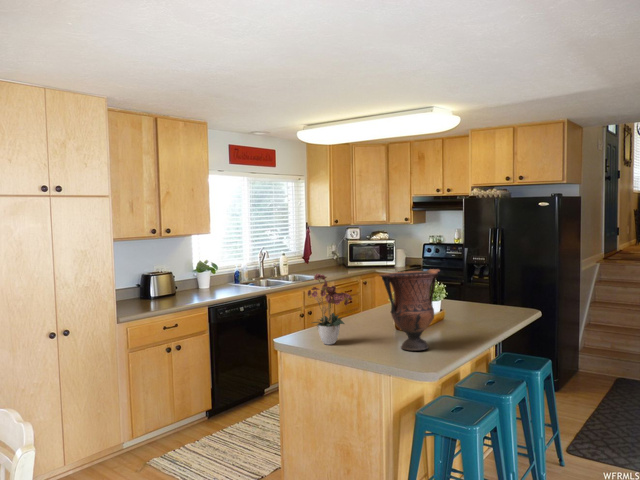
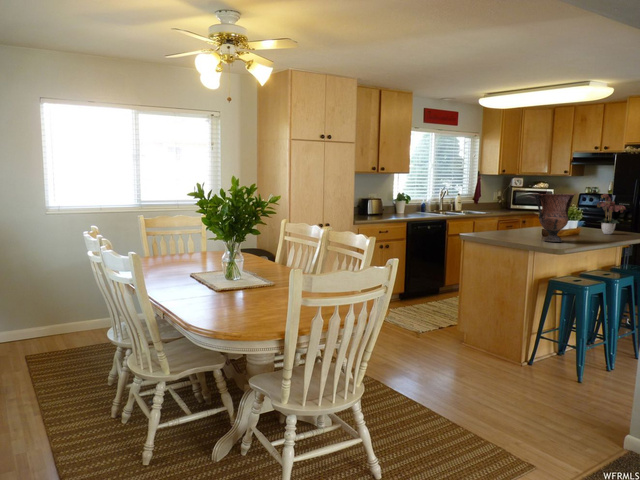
flower arrangement: present [308,274,352,345] -> present [597,194,626,234]

